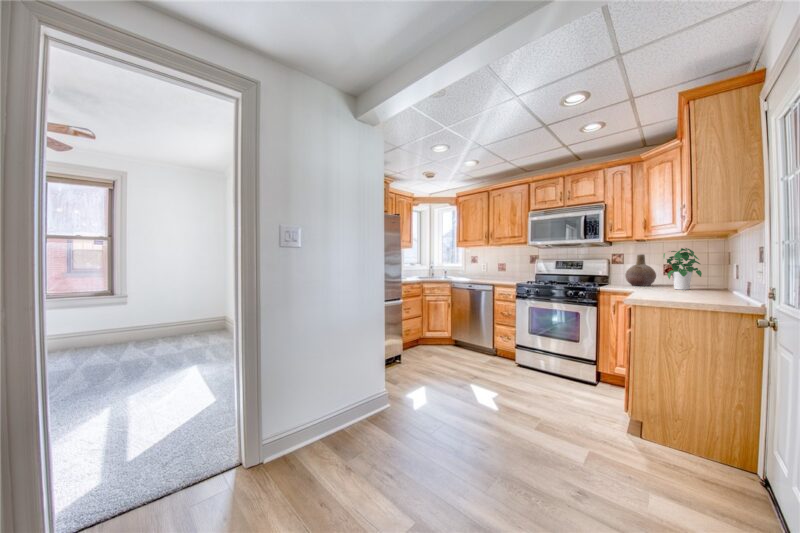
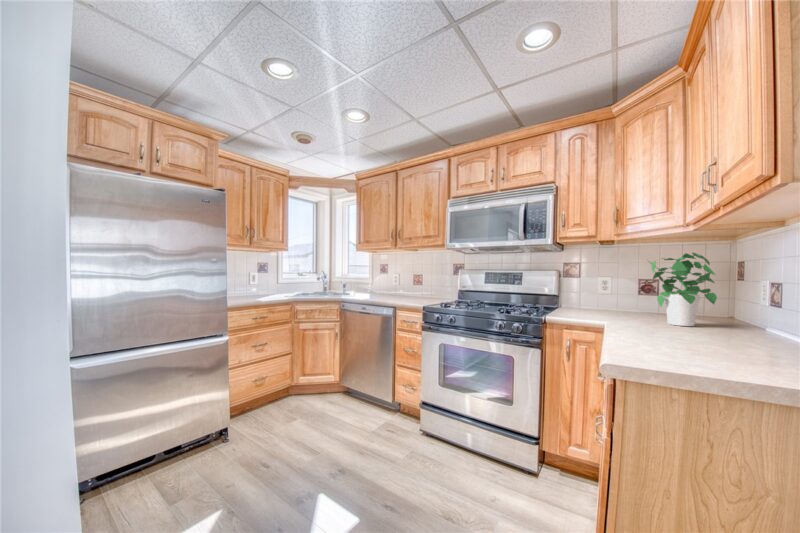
vase: present [625,254,656,286] -> none [584,265,631,315]

